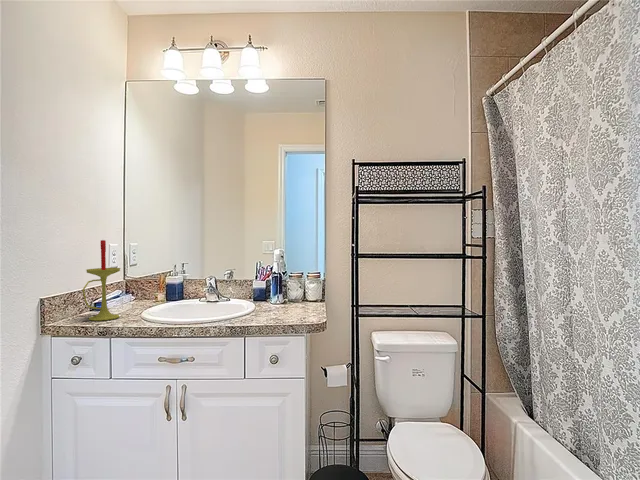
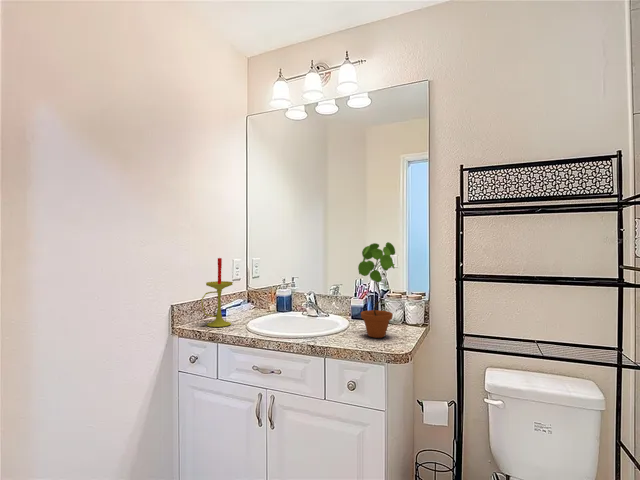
potted plant: none [269,219,304,314] -> present [358,242,395,338]

